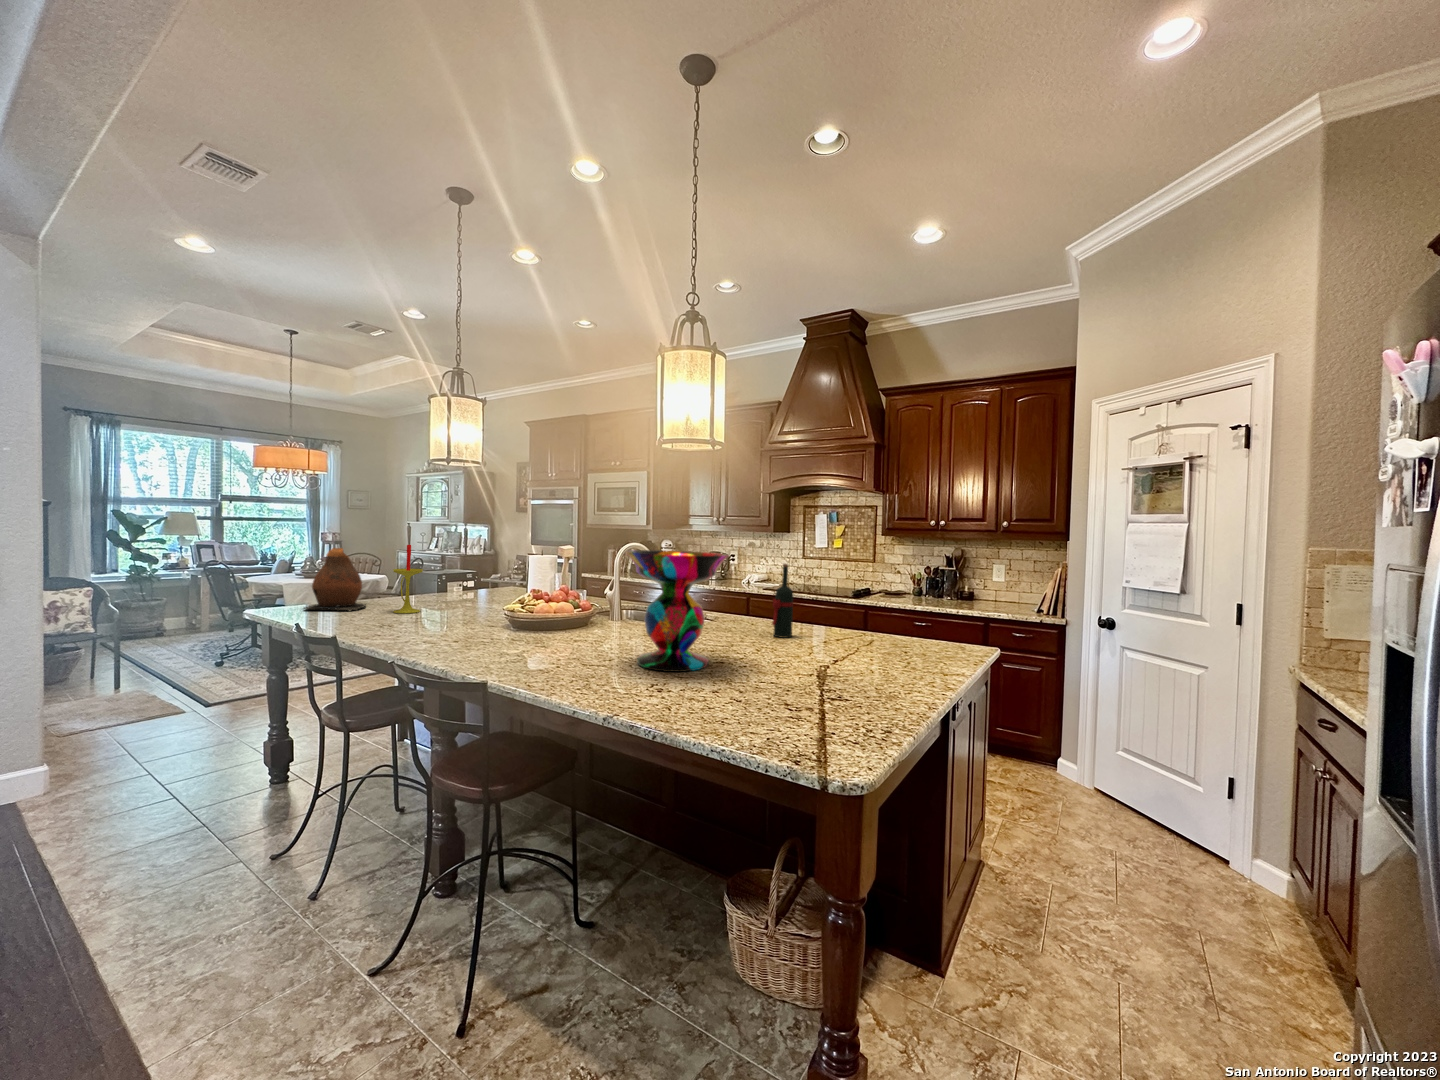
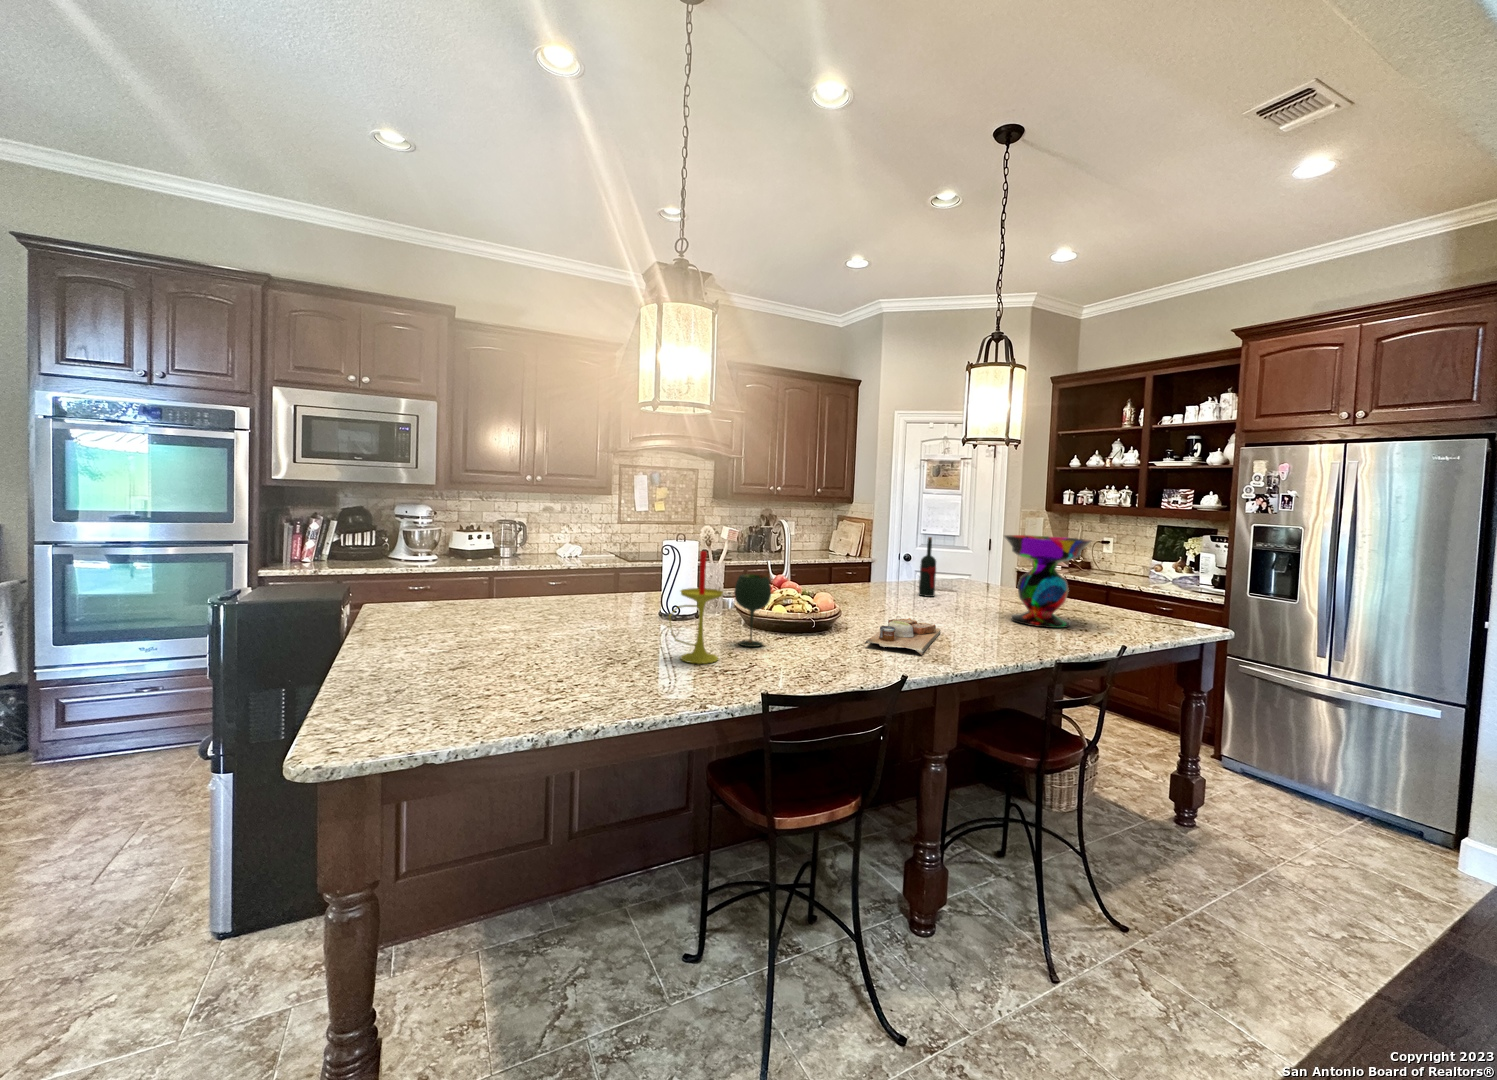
ceramic pitcher: present [304,548,366,611] -> none [555,571,666,704]
wine glass: none [442,566,470,616] -> present [734,574,771,647]
cutting board: none [443,614,562,639] -> present [865,618,940,655]

